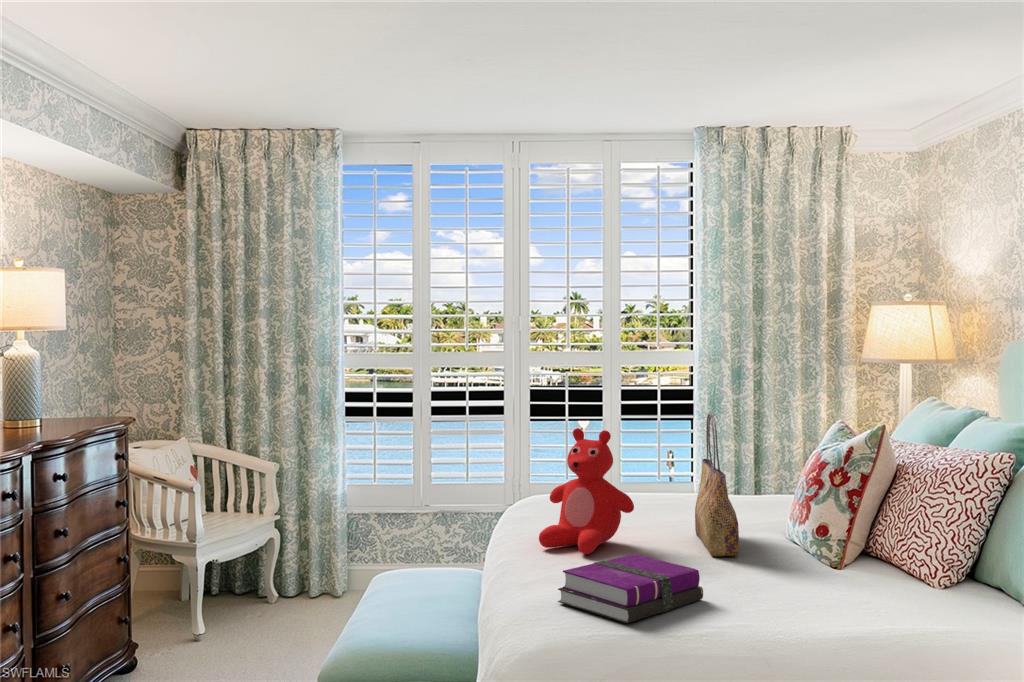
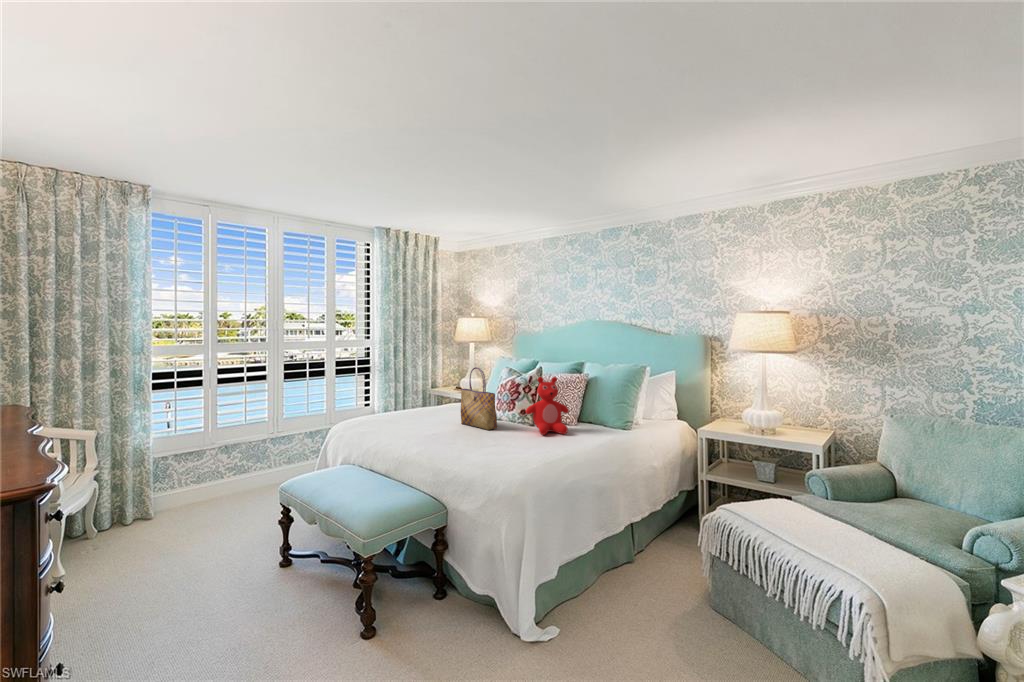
teddy bear: present [539,428,634,554] -> present [526,377,569,435]
hardback book: present [558,554,703,623] -> none [480,431,523,457]

